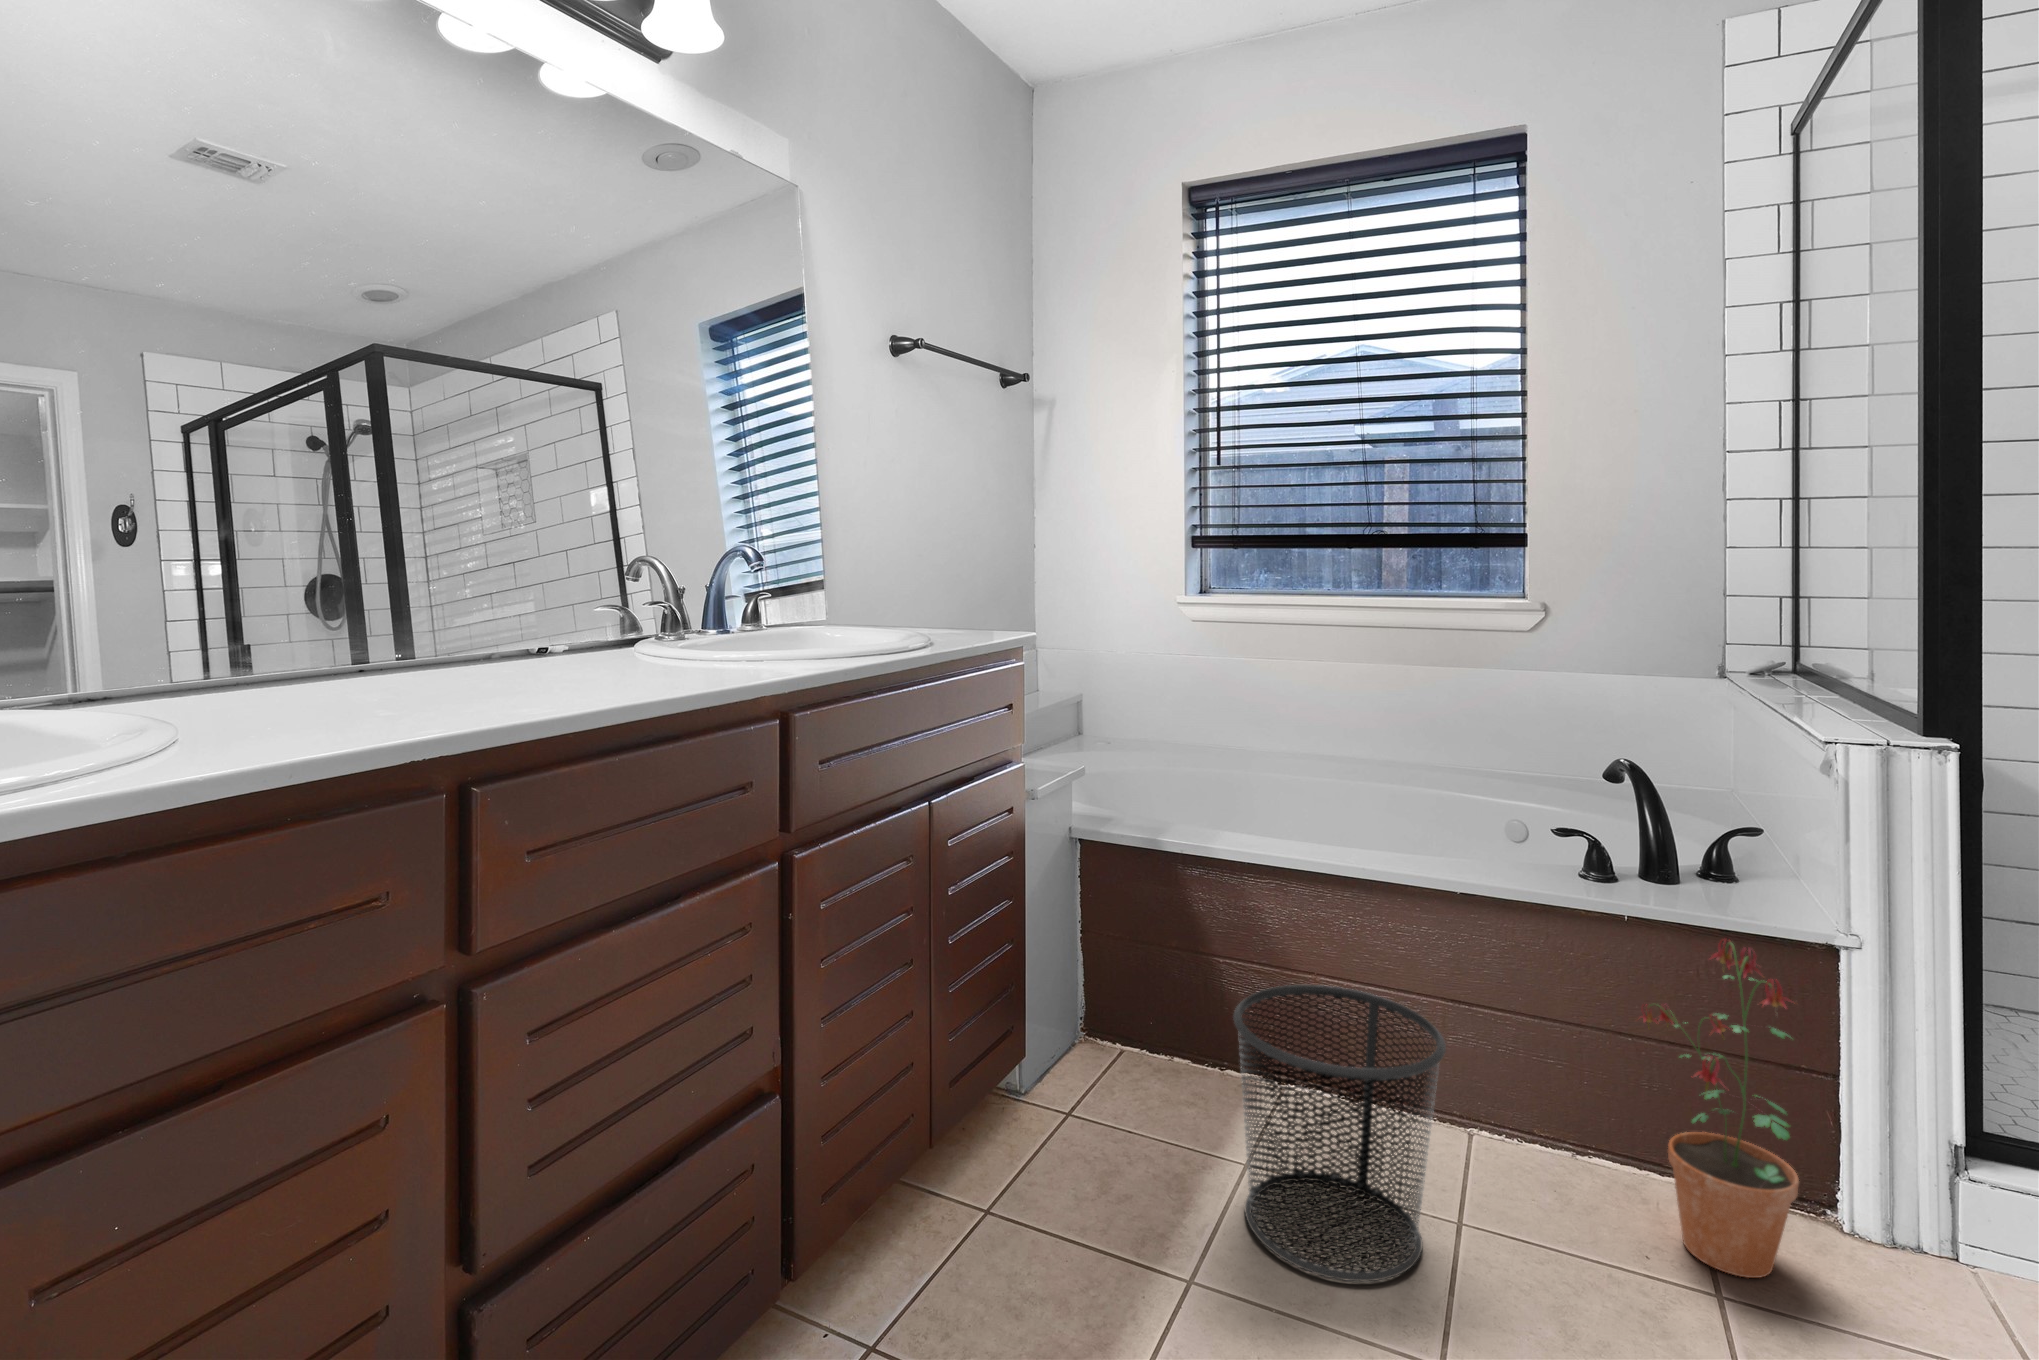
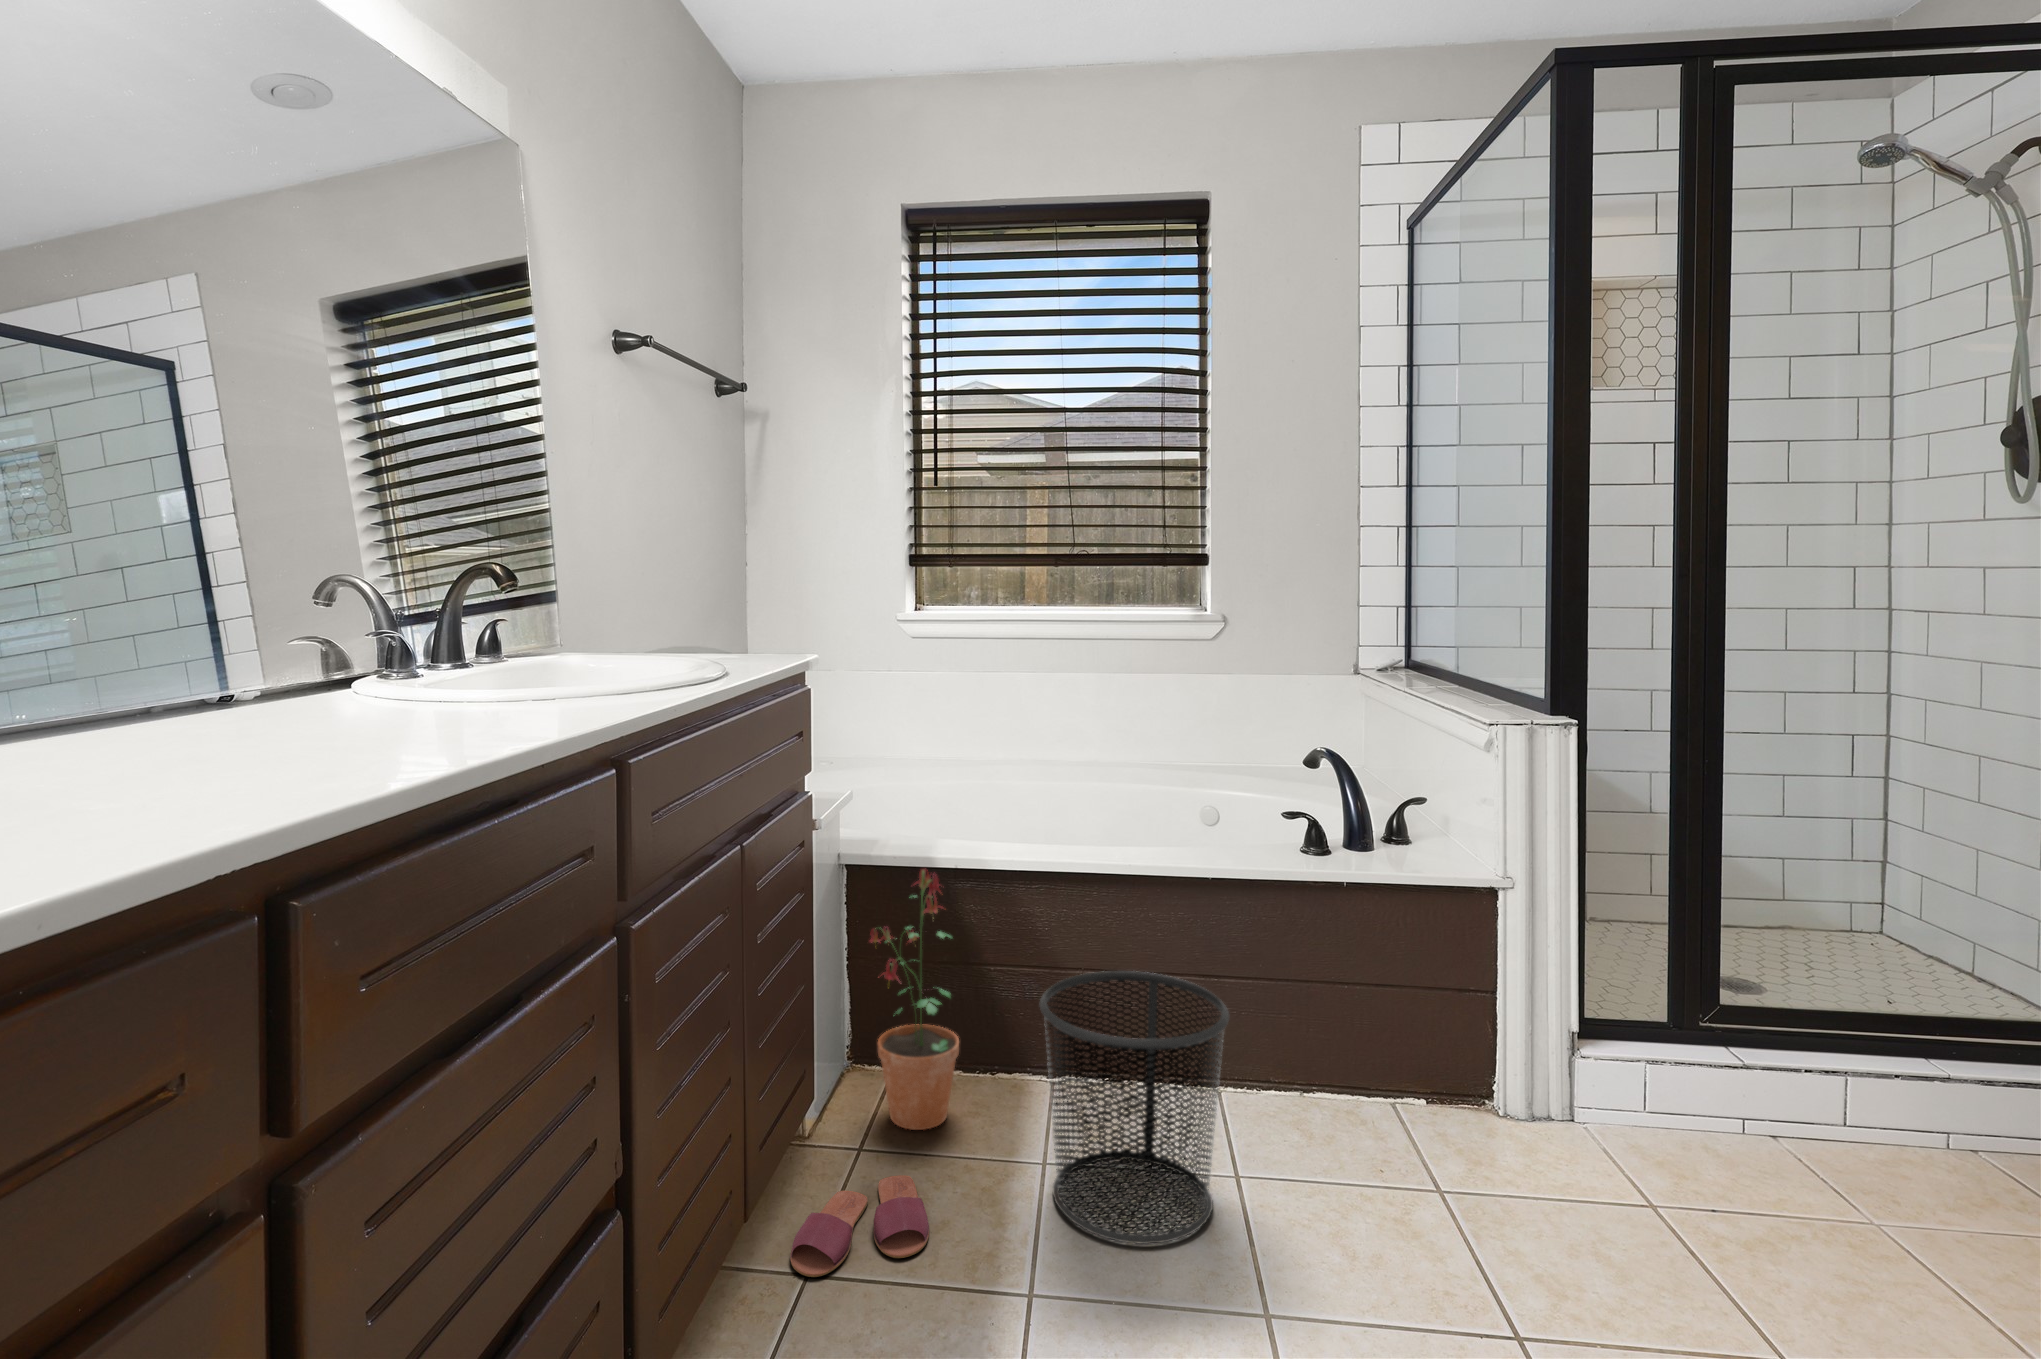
potted plant: present [1640,939,1799,1278] -> present [870,869,959,1130]
slippers: none [971,1154,1110,1235] -> present [790,1175,929,1277]

